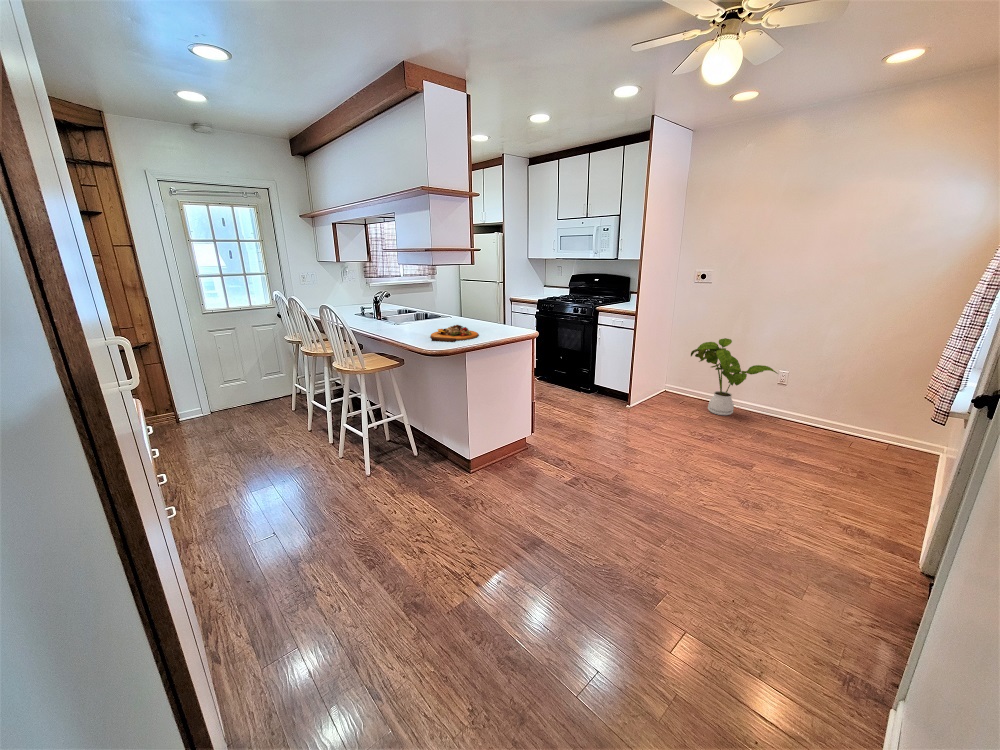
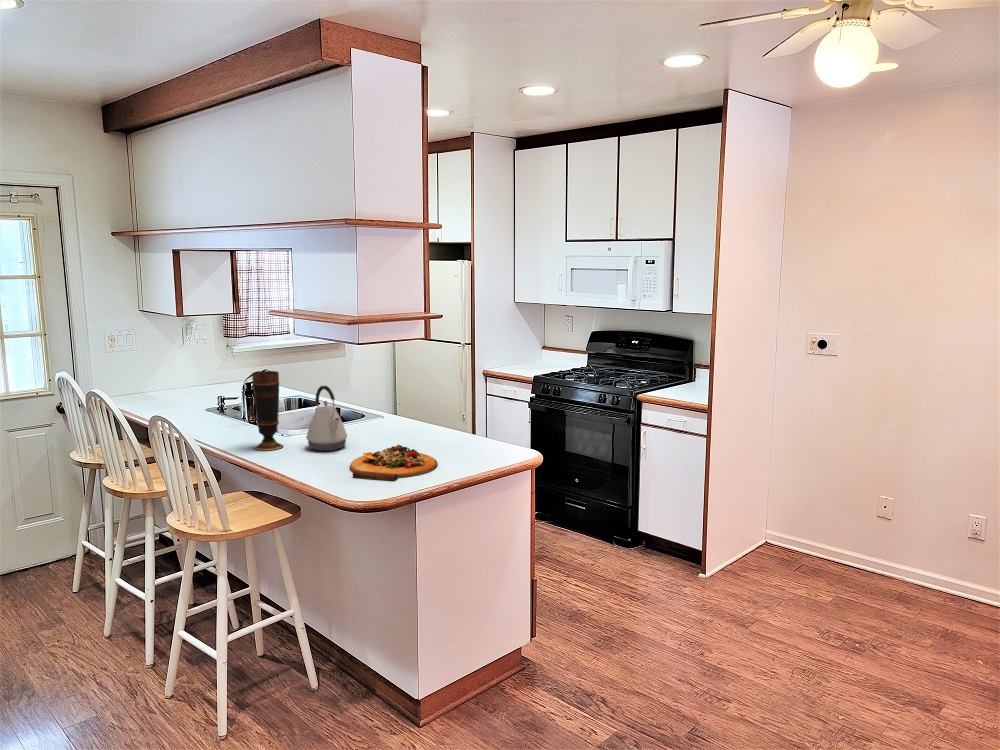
vase: none [376,286,395,330] -> present [252,371,283,451]
kettle: none [408,294,430,330] -> present [306,386,347,451]
house plant: present [691,338,778,415] -> none [807,456,961,592]

